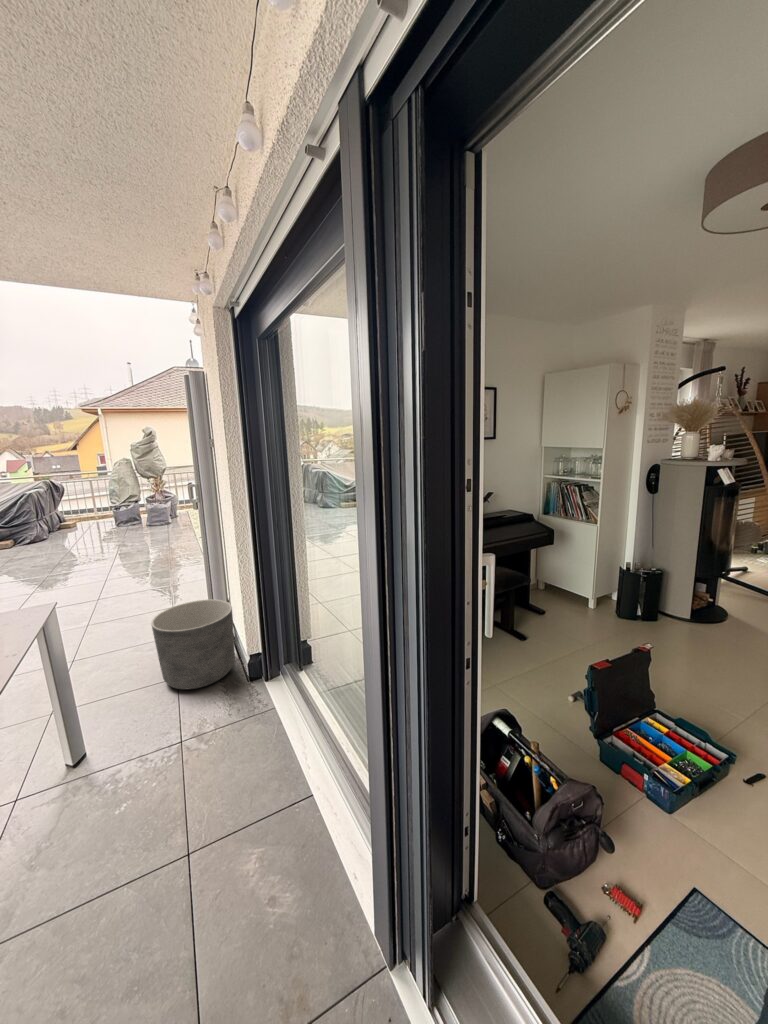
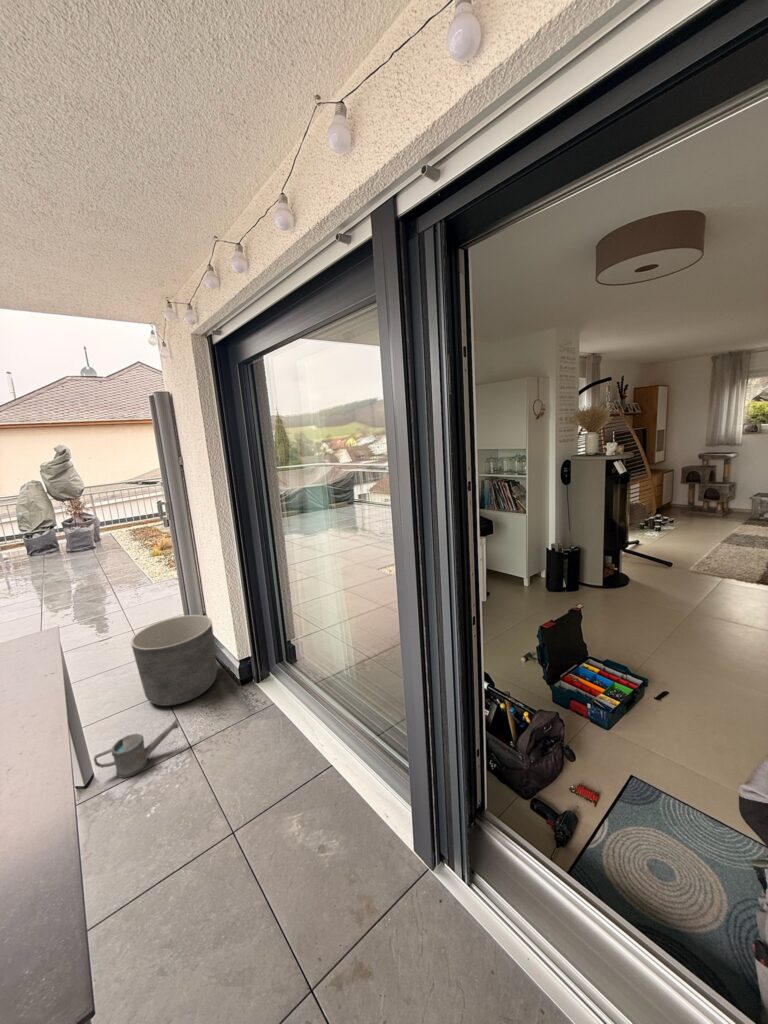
watering can: none [92,707,178,760] -> present [94,719,179,778]

